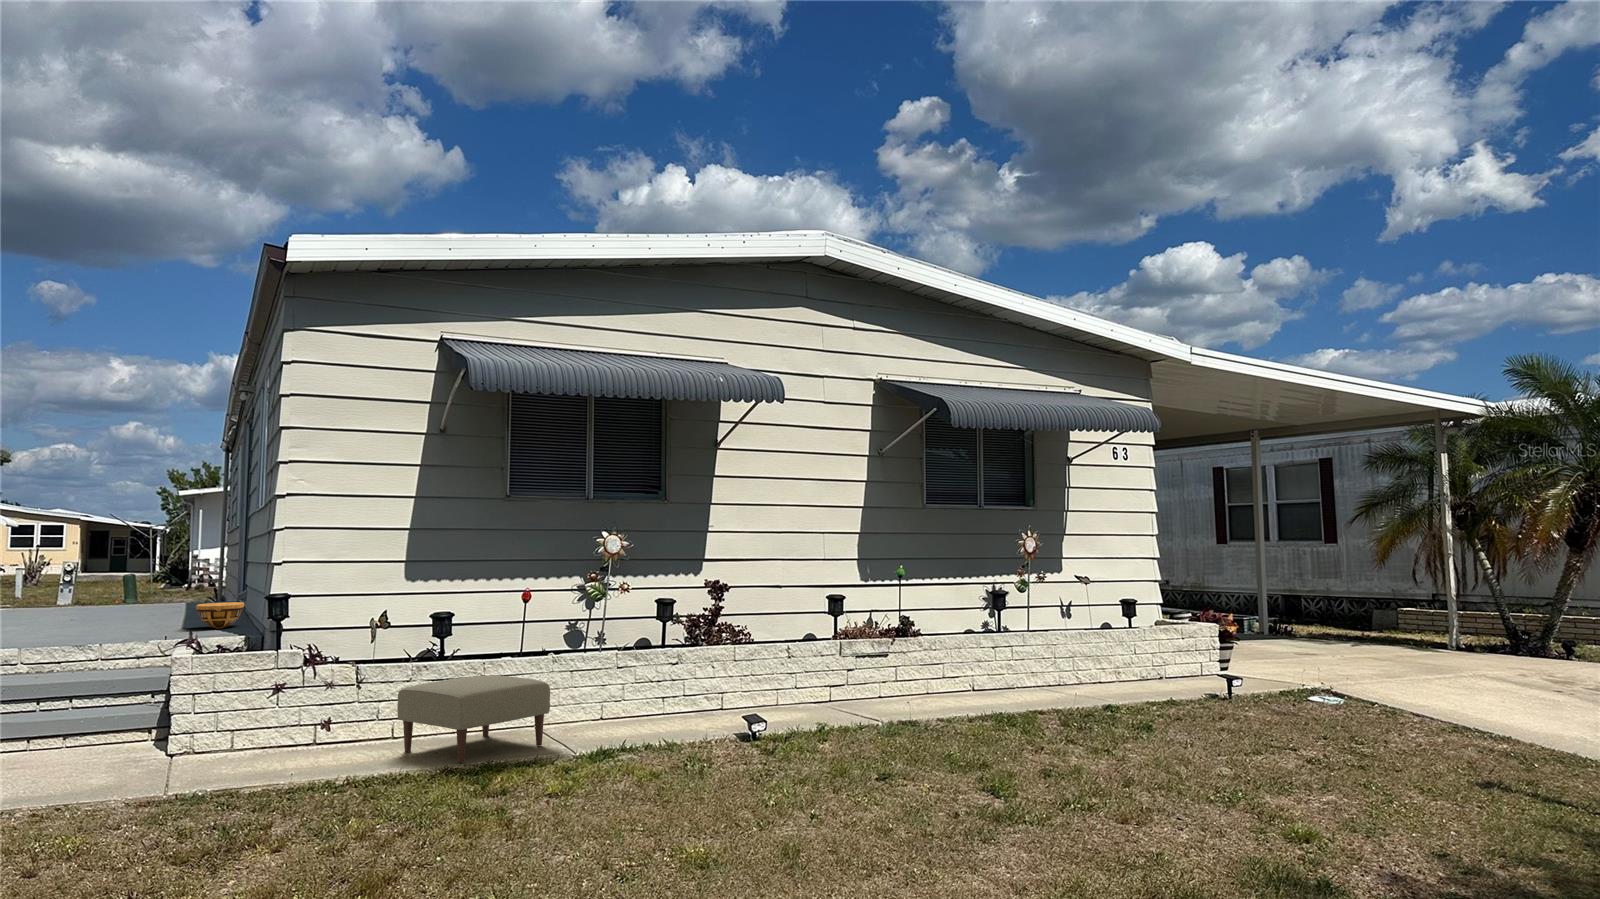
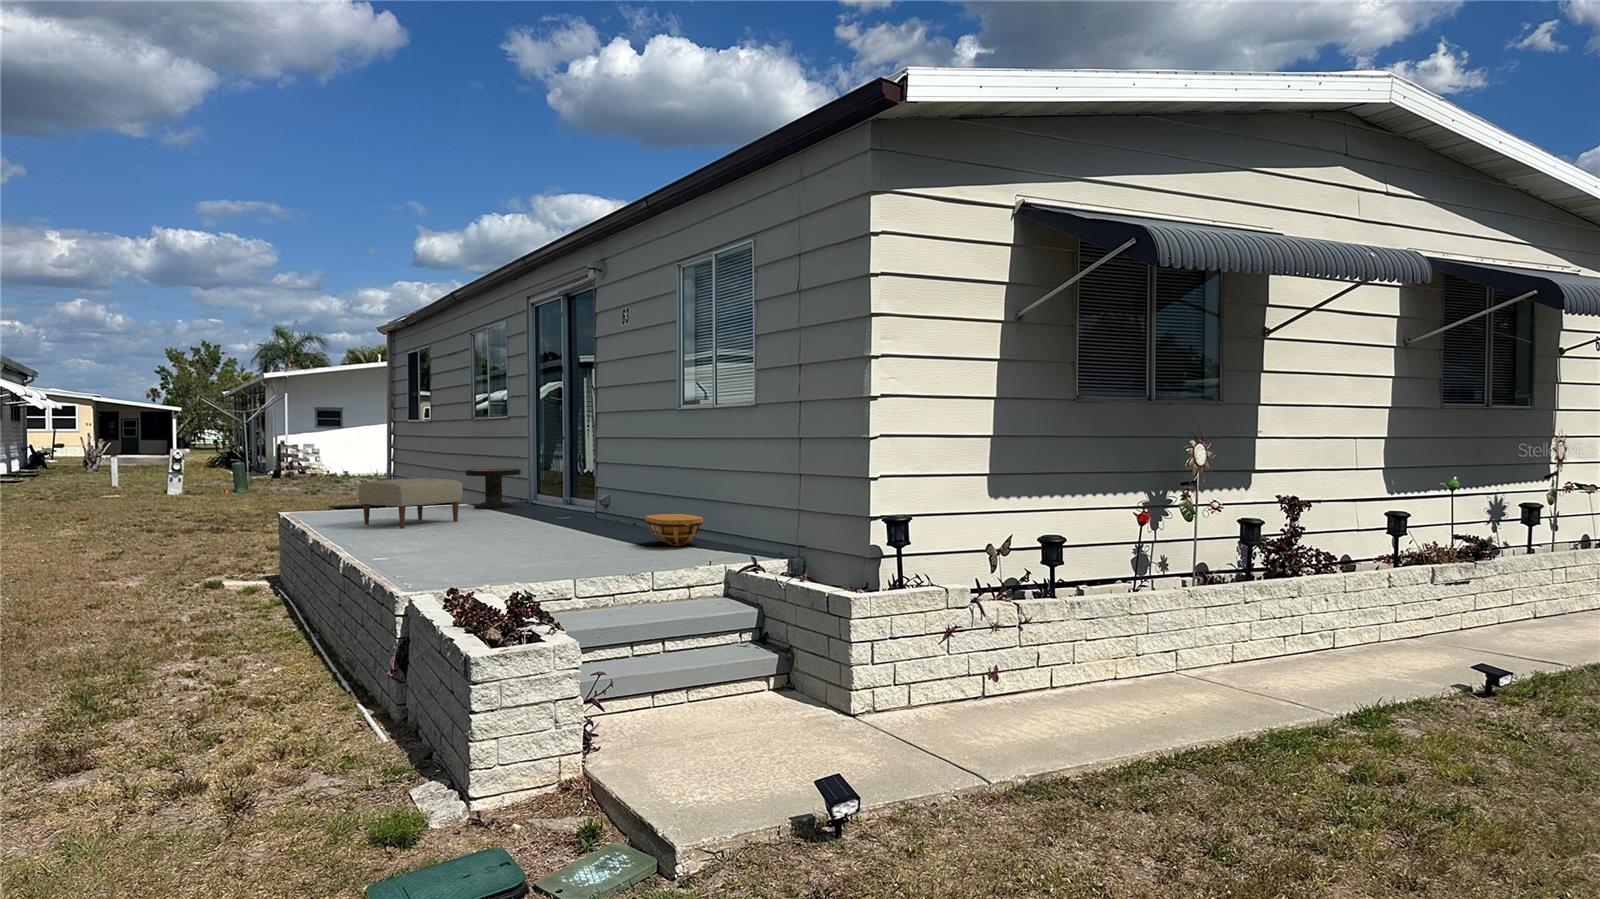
side table: none [184,571,238,606] -> present [466,469,521,509]
ottoman: present [397,675,550,763] -> present [359,478,463,528]

